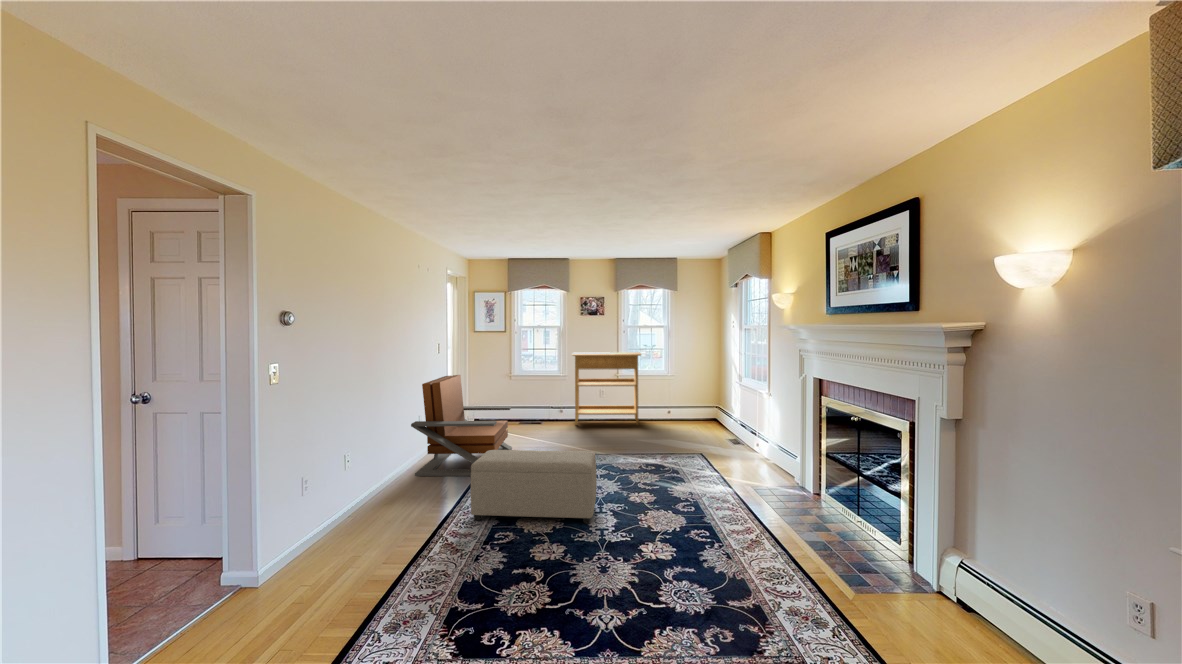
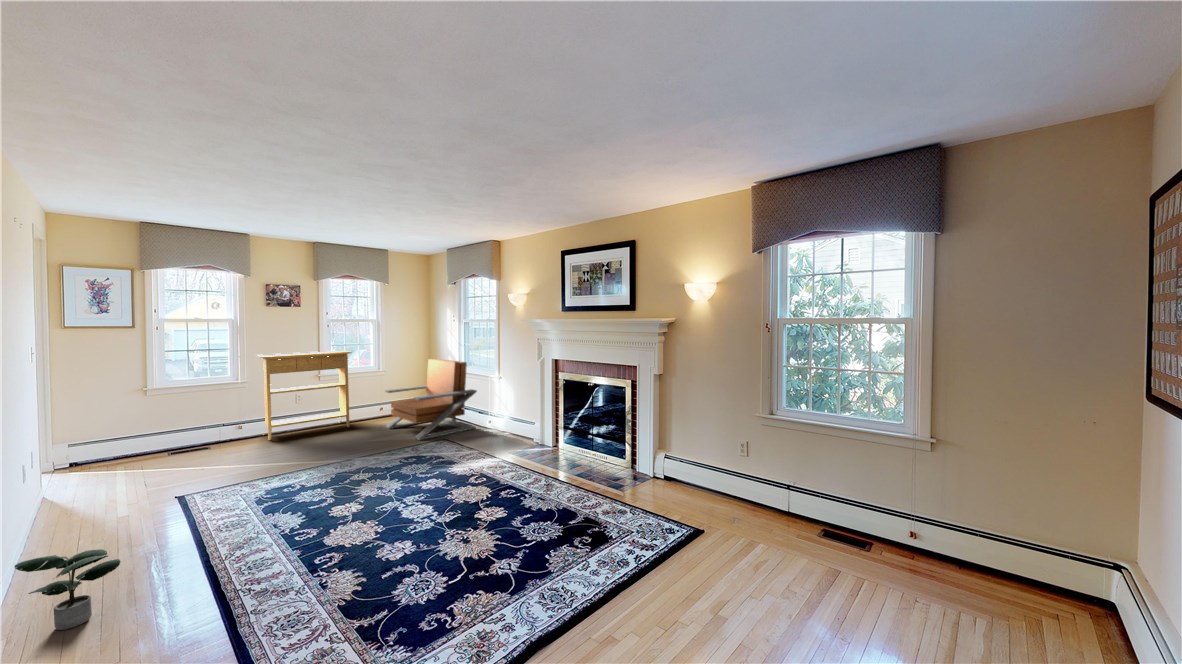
lounge chair: present [411,375,512,476] -> present [385,359,477,440]
ottoman: present [471,450,597,524] -> none [253,449,410,558]
potted plant: none [343,474,394,525] -> present [15,549,121,630]

